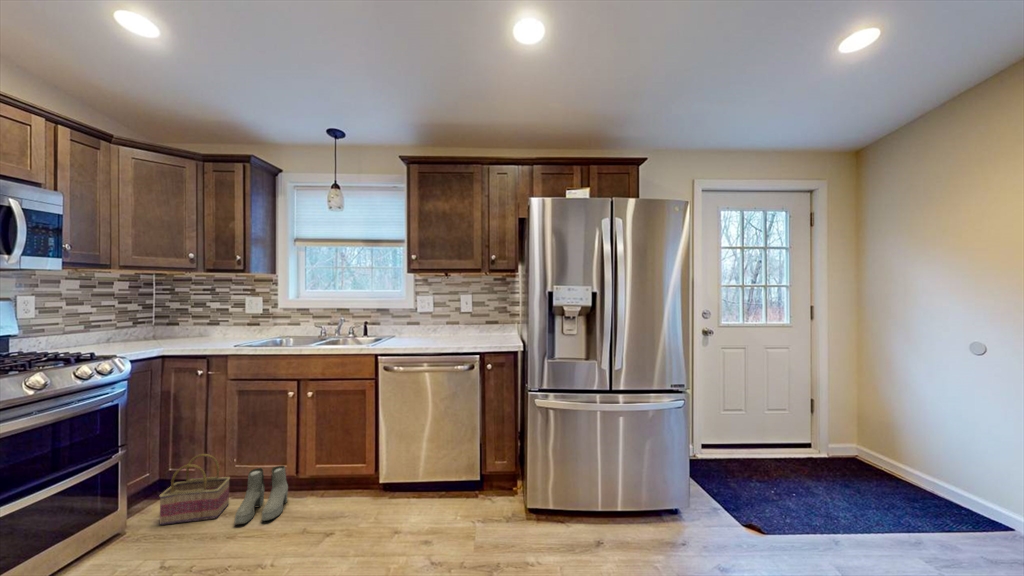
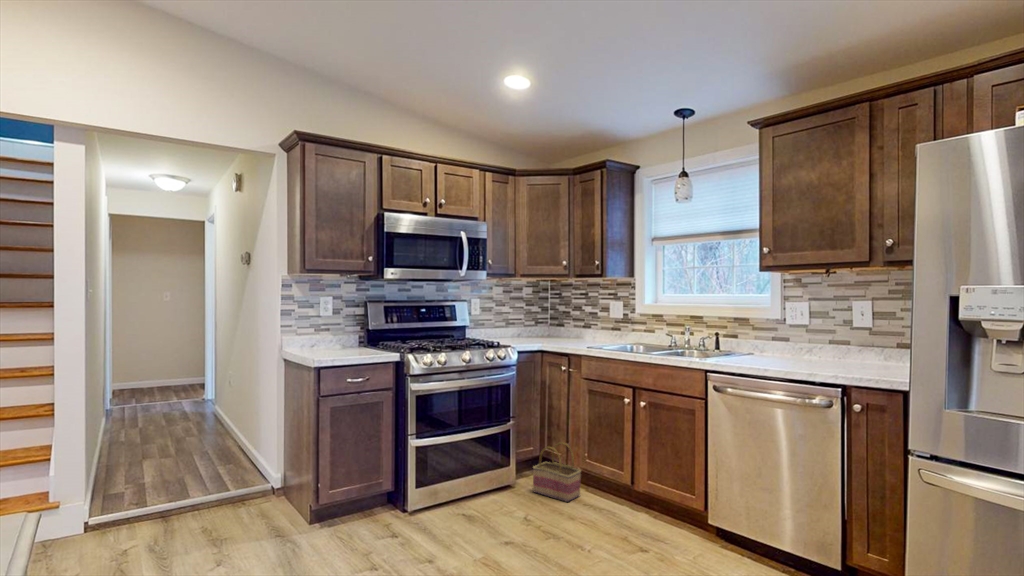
boots: present [235,466,288,525] -> none [577,468,625,519]

